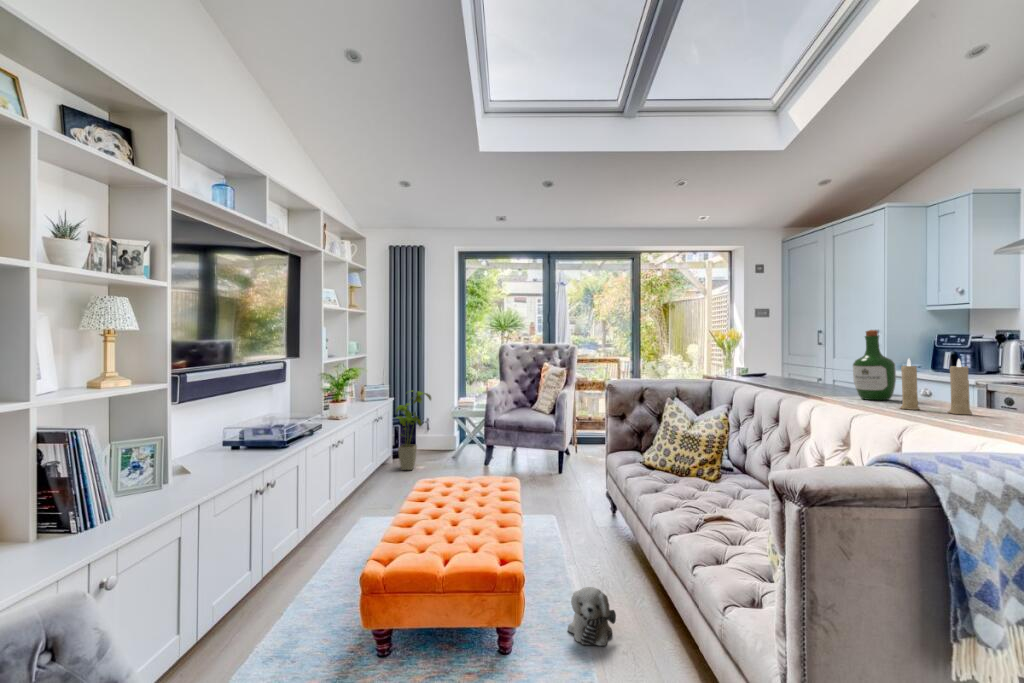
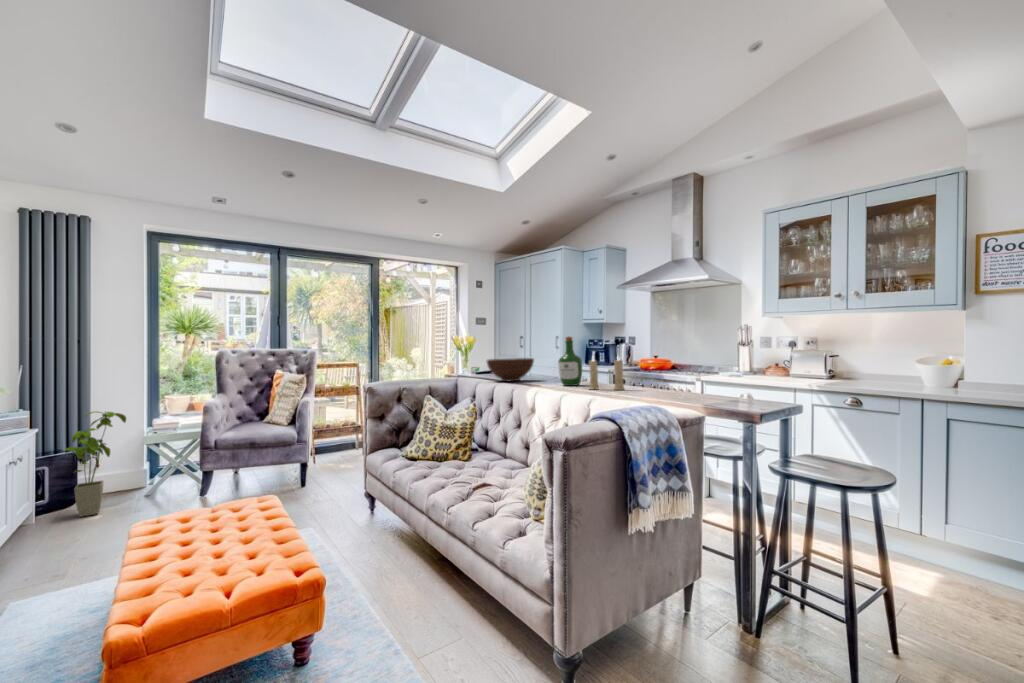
fruit bowl: none [753,359,823,387] -> present [487,358,534,381]
plush toy: present [568,587,616,646] -> none [363,566,407,619]

